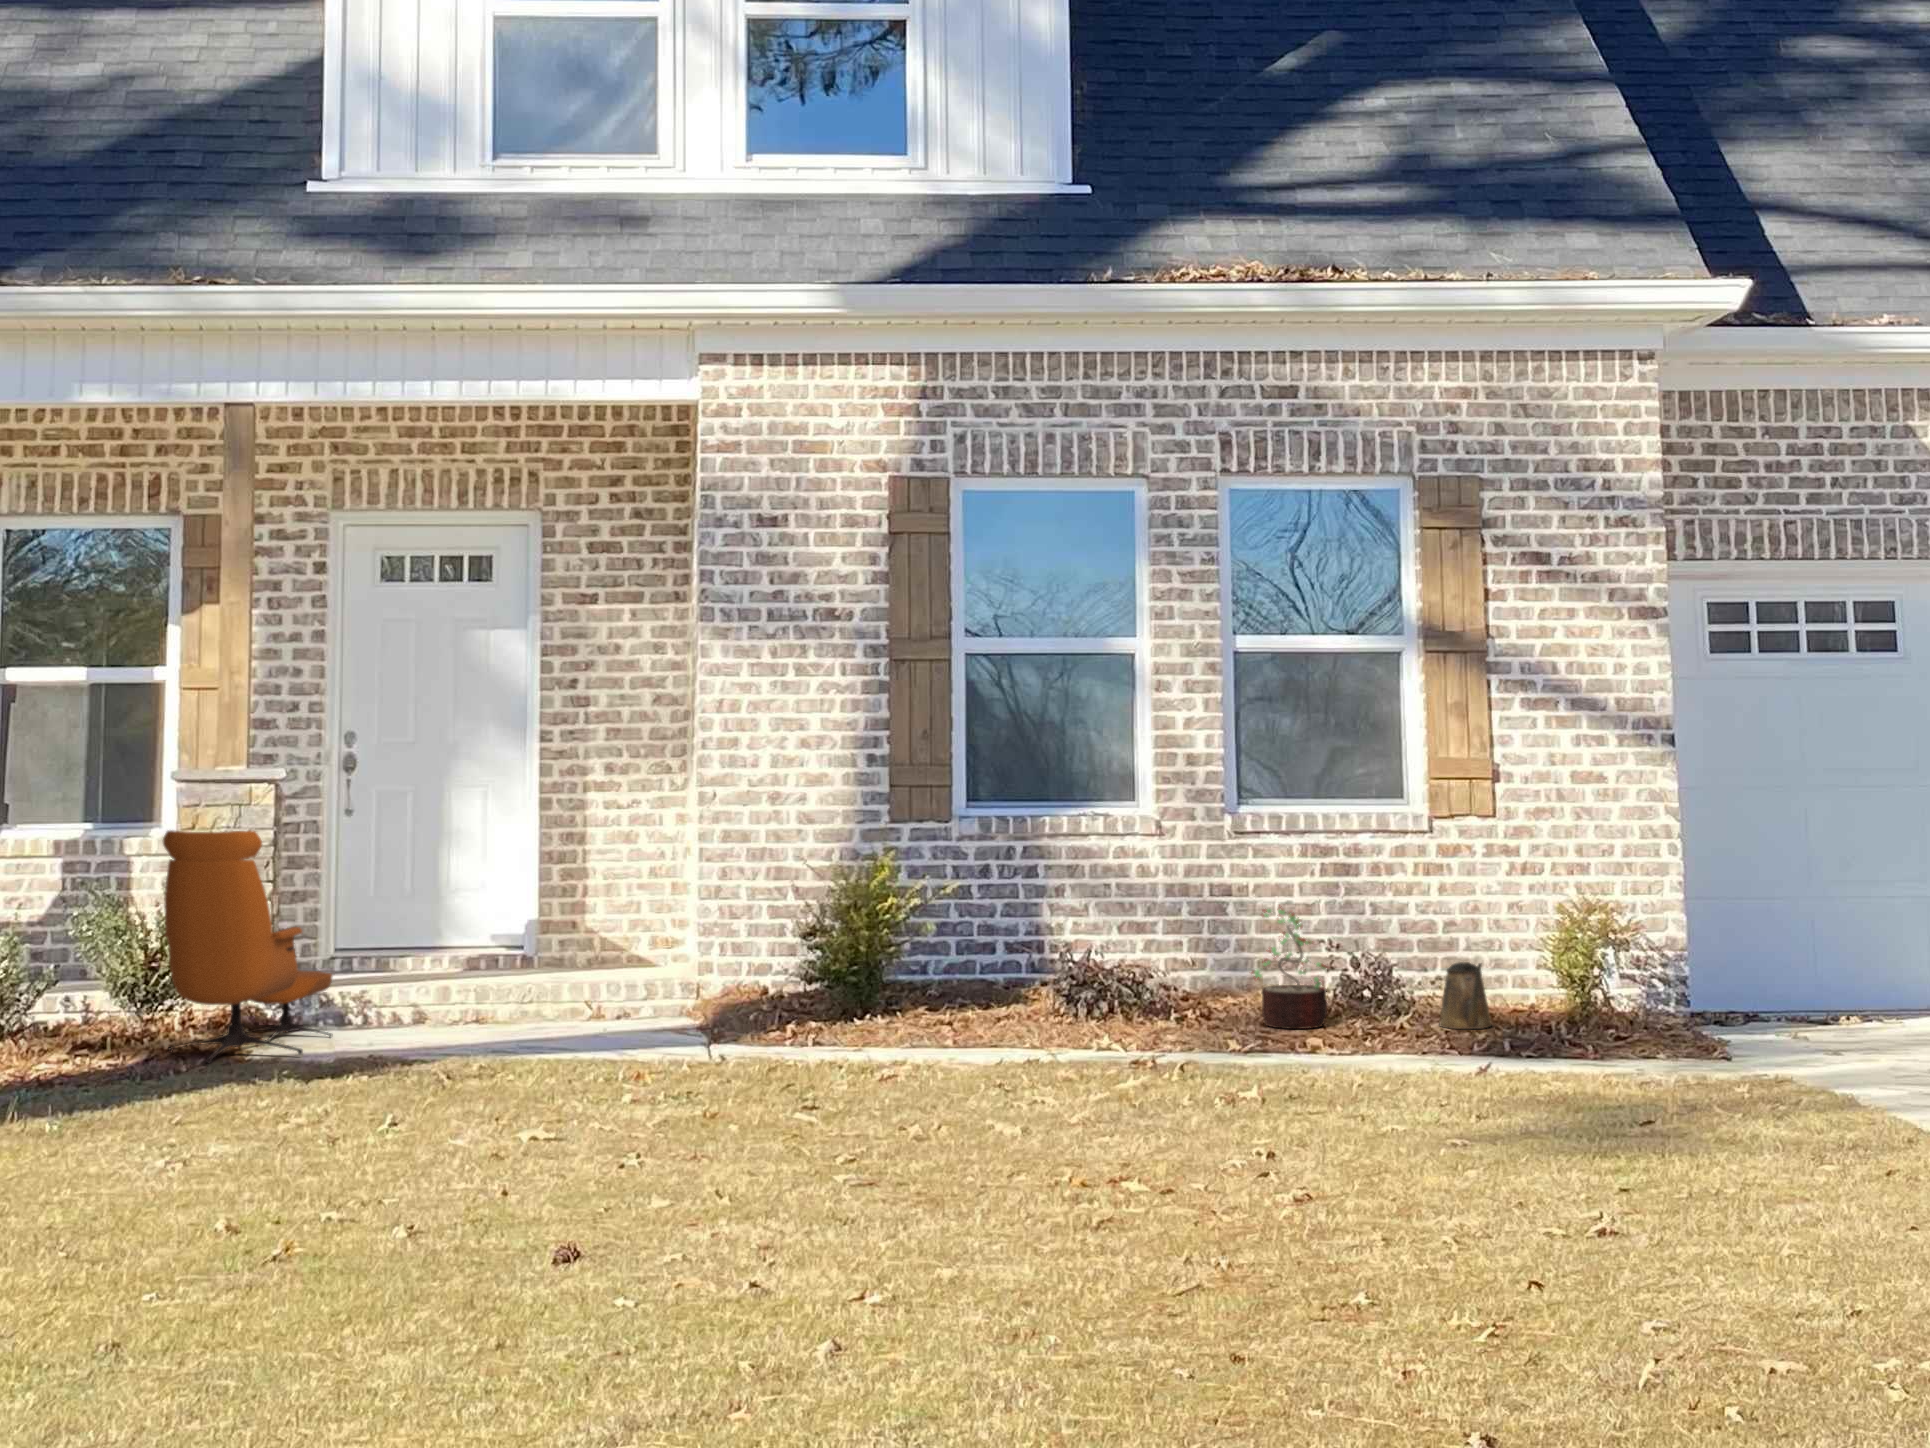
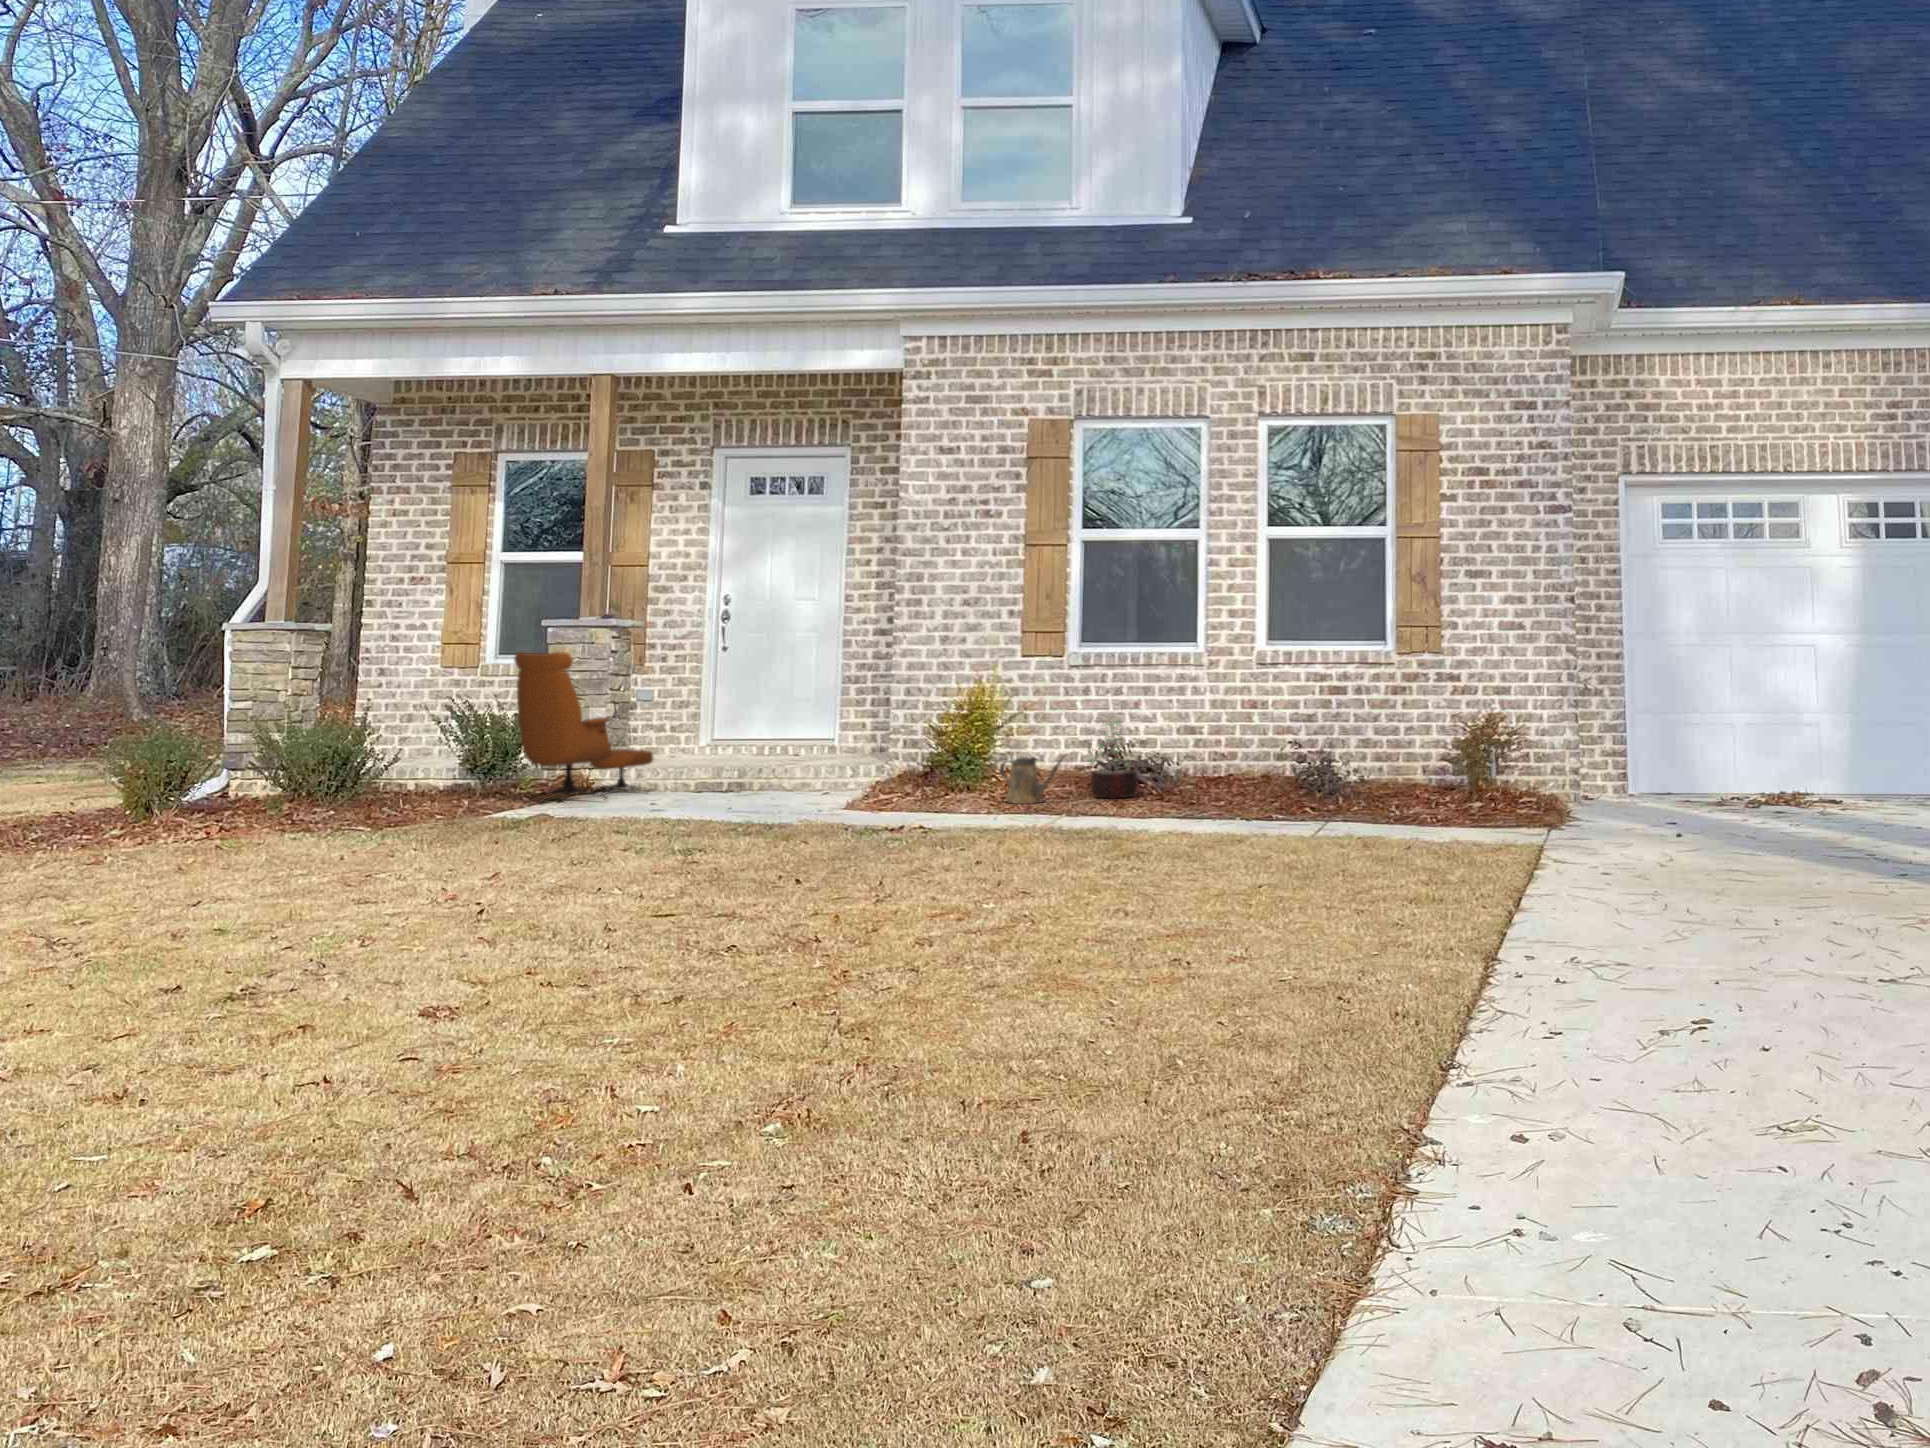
decorative plant: present [1251,909,1328,1029] -> present [1090,717,1136,798]
watering can: present [1439,962,1492,1029] -> present [1000,755,1066,804]

